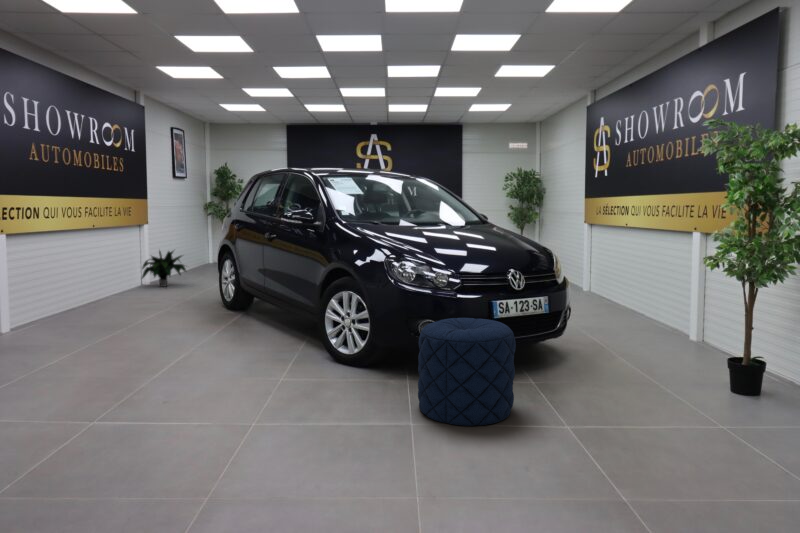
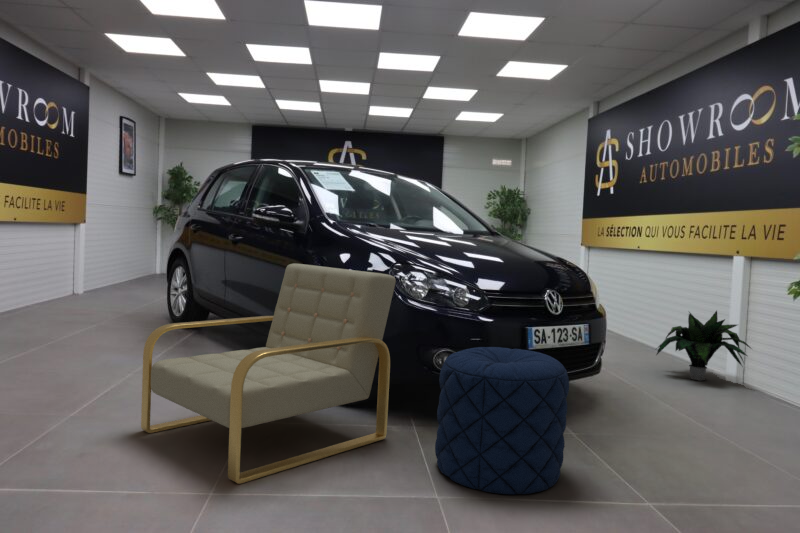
potted plant: present [142,251,186,287] -> present [657,311,751,381]
armchair: none [201,258,388,422] -> present [141,264,396,484]

